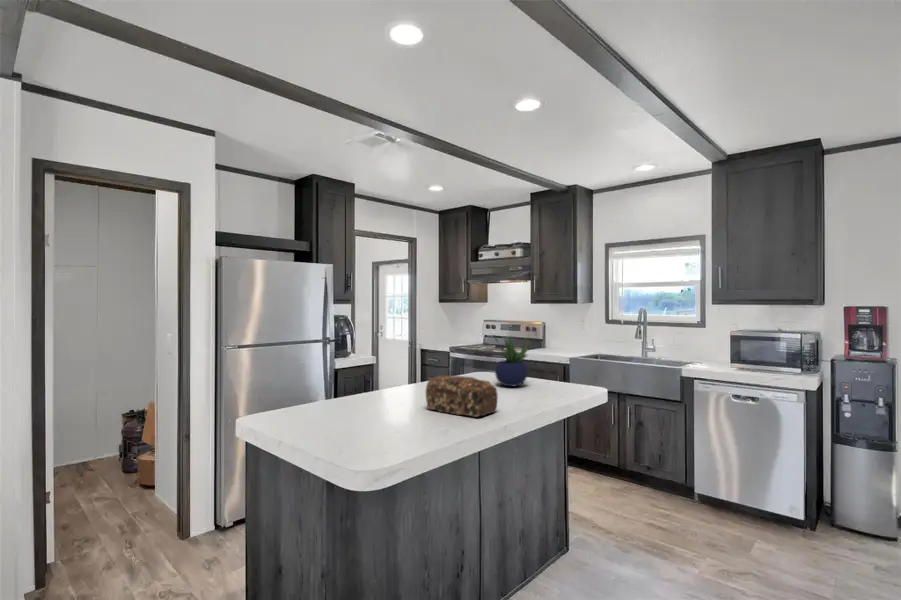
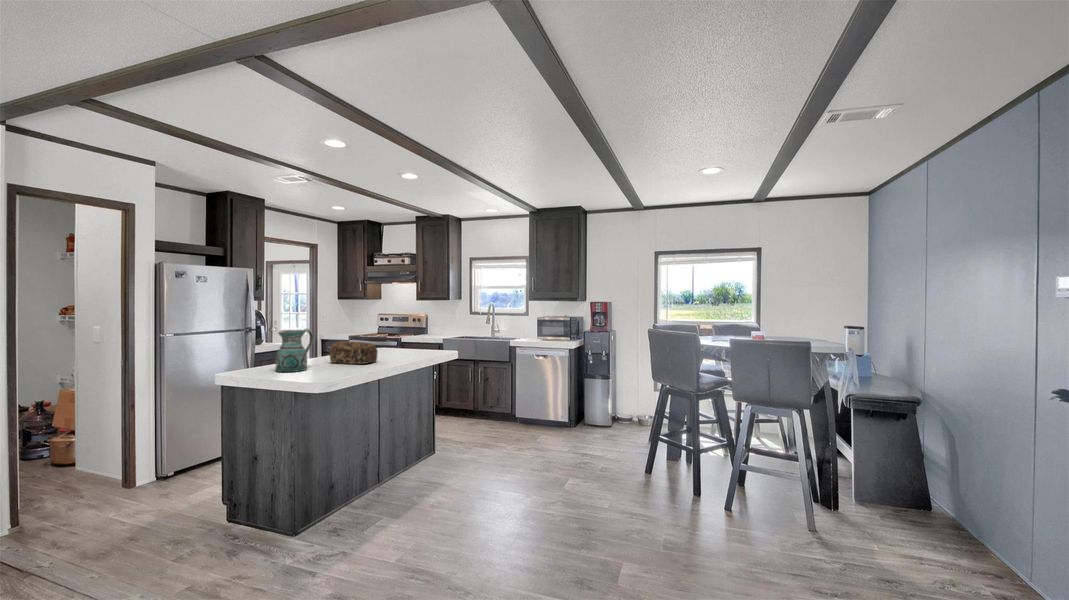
potted plant: present [495,338,530,386] -> none [378,316,405,352]
ceramic pitcher: none [347,357,403,430] -> present [275,329,314,372]

